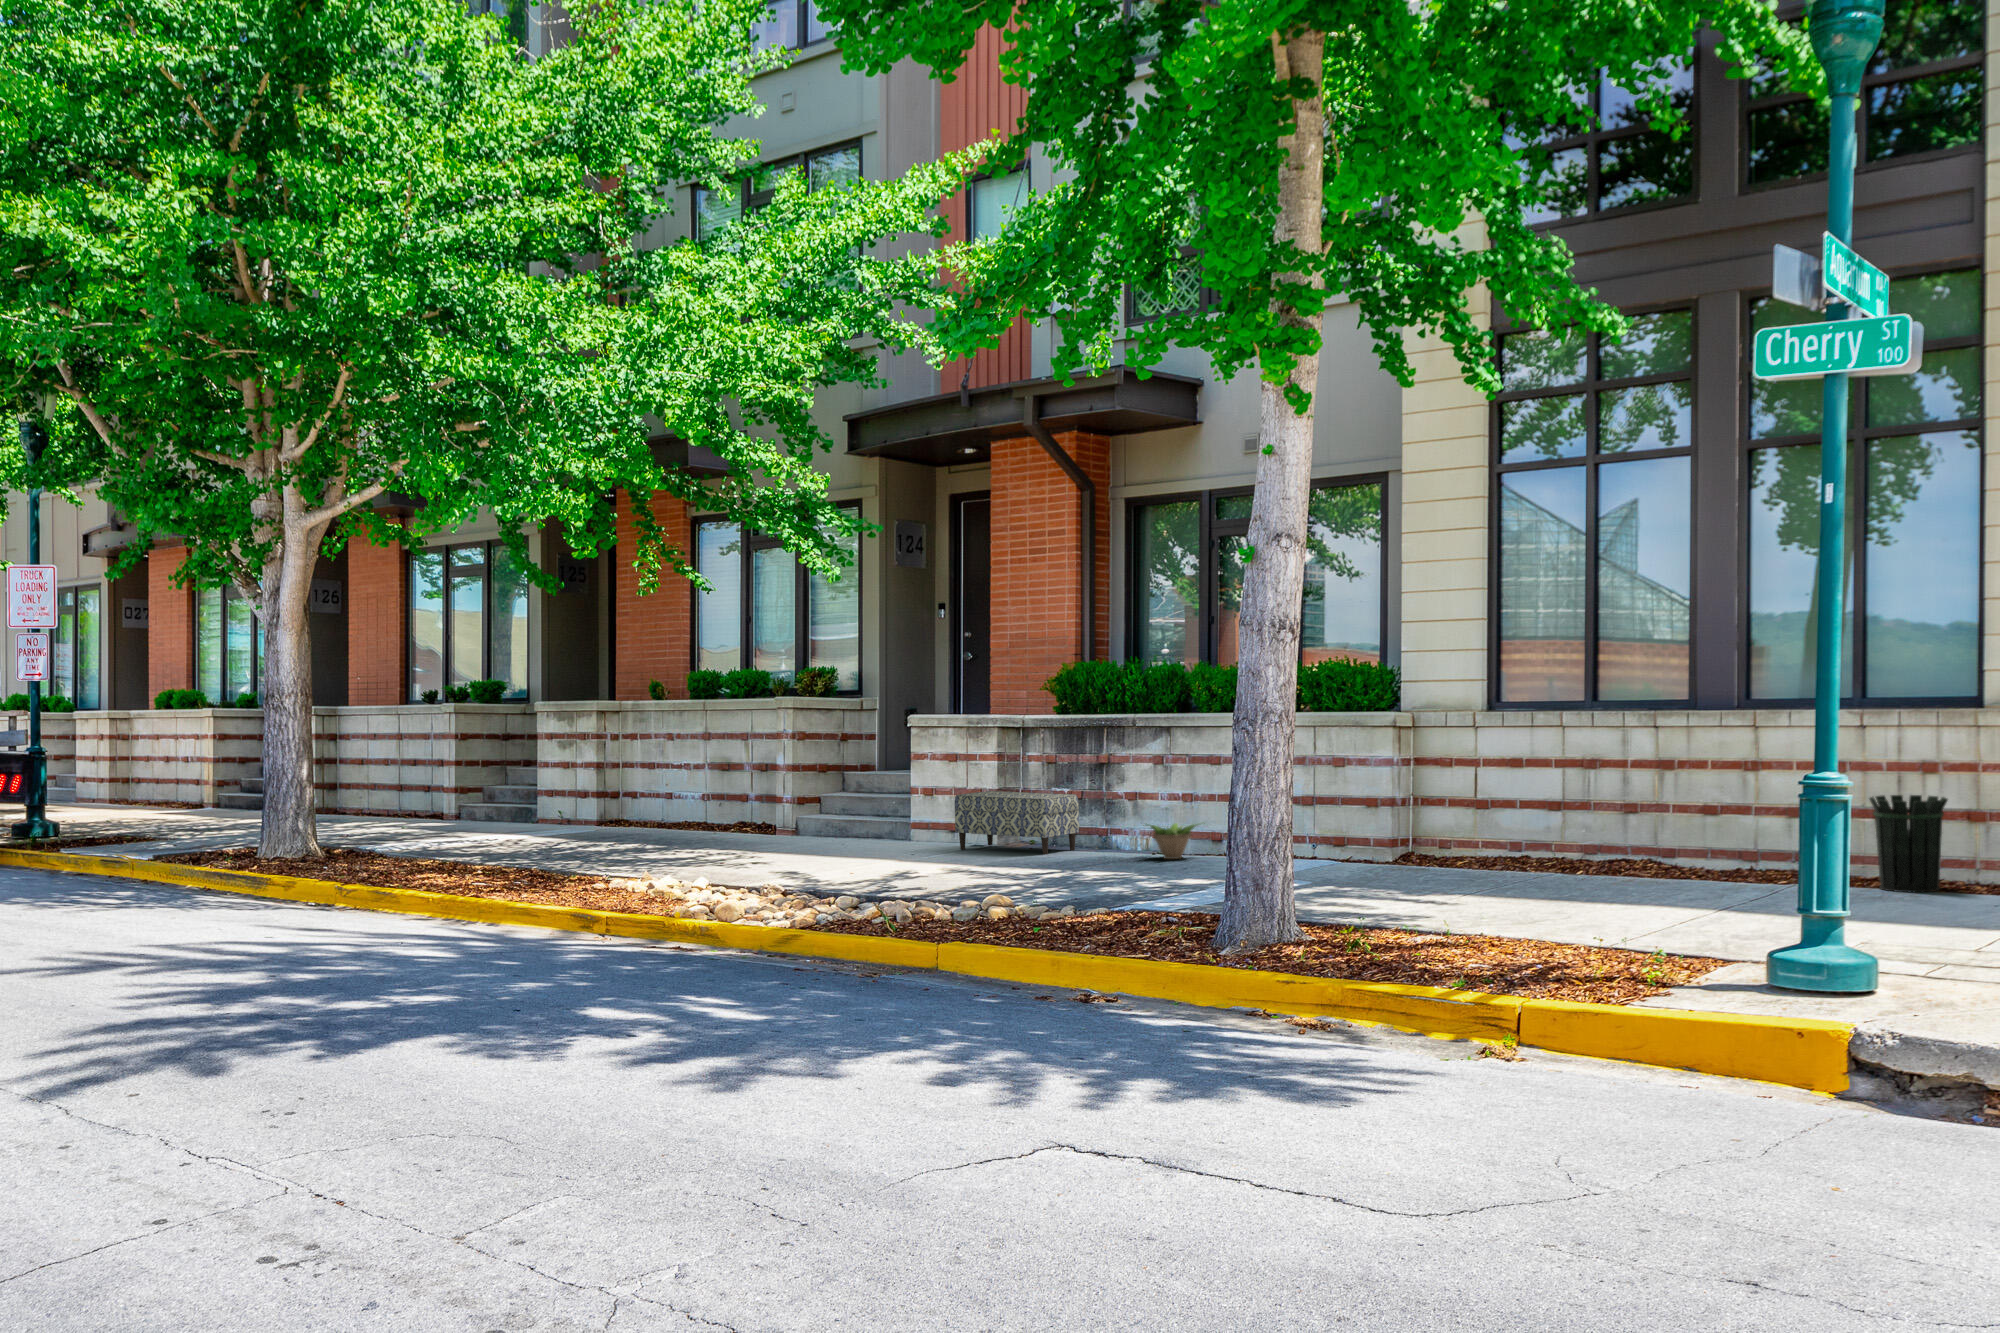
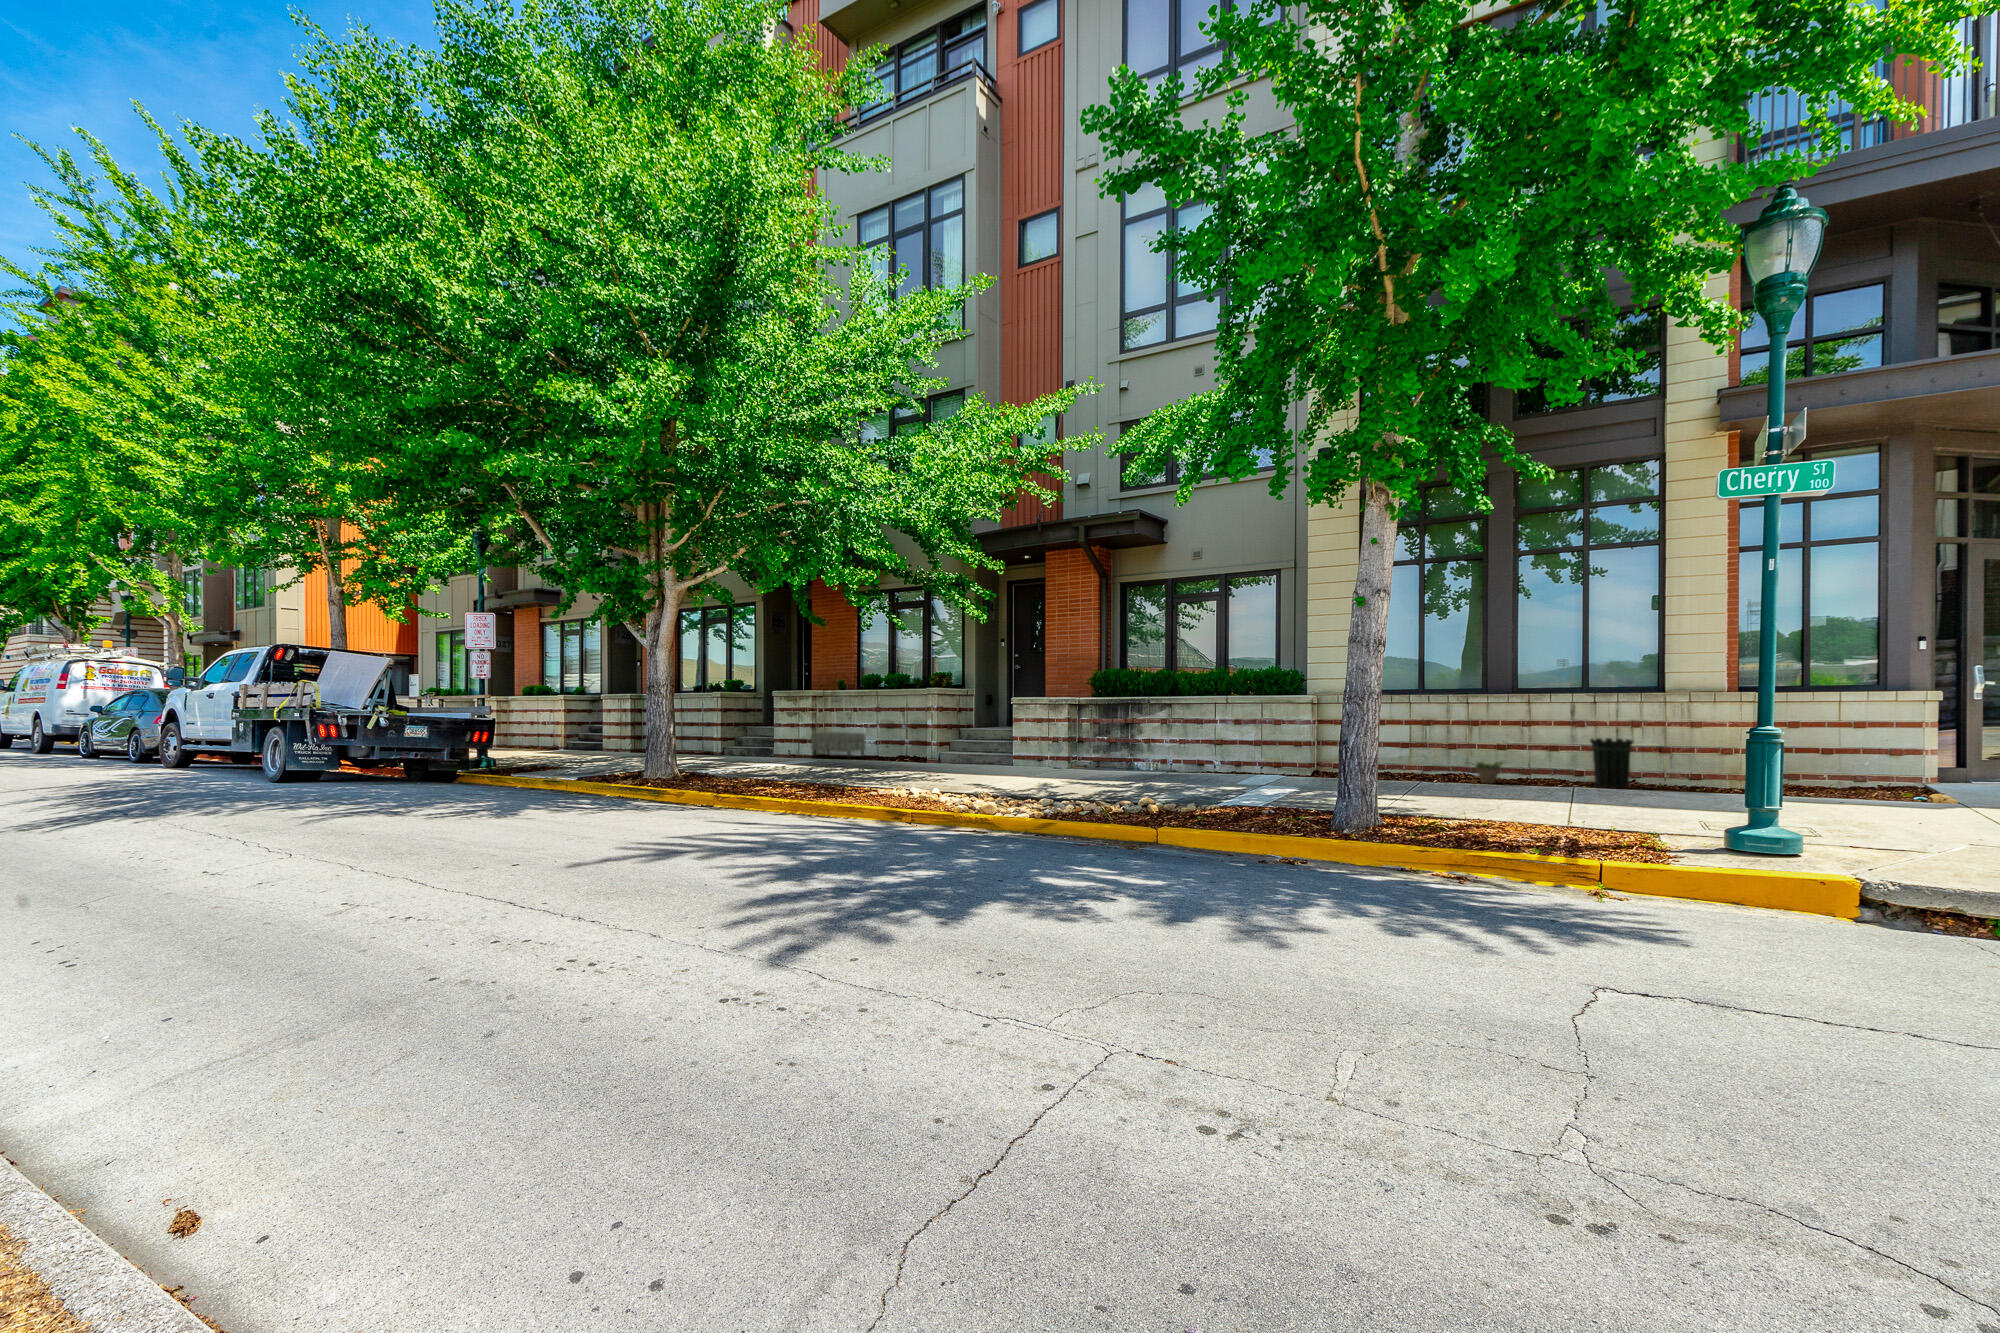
bench: present [955,791,1079,855] -> present [811,732,865,758]
decorative plant: present [1147,823,1198,859] -> present [1472,762,1505,783]

